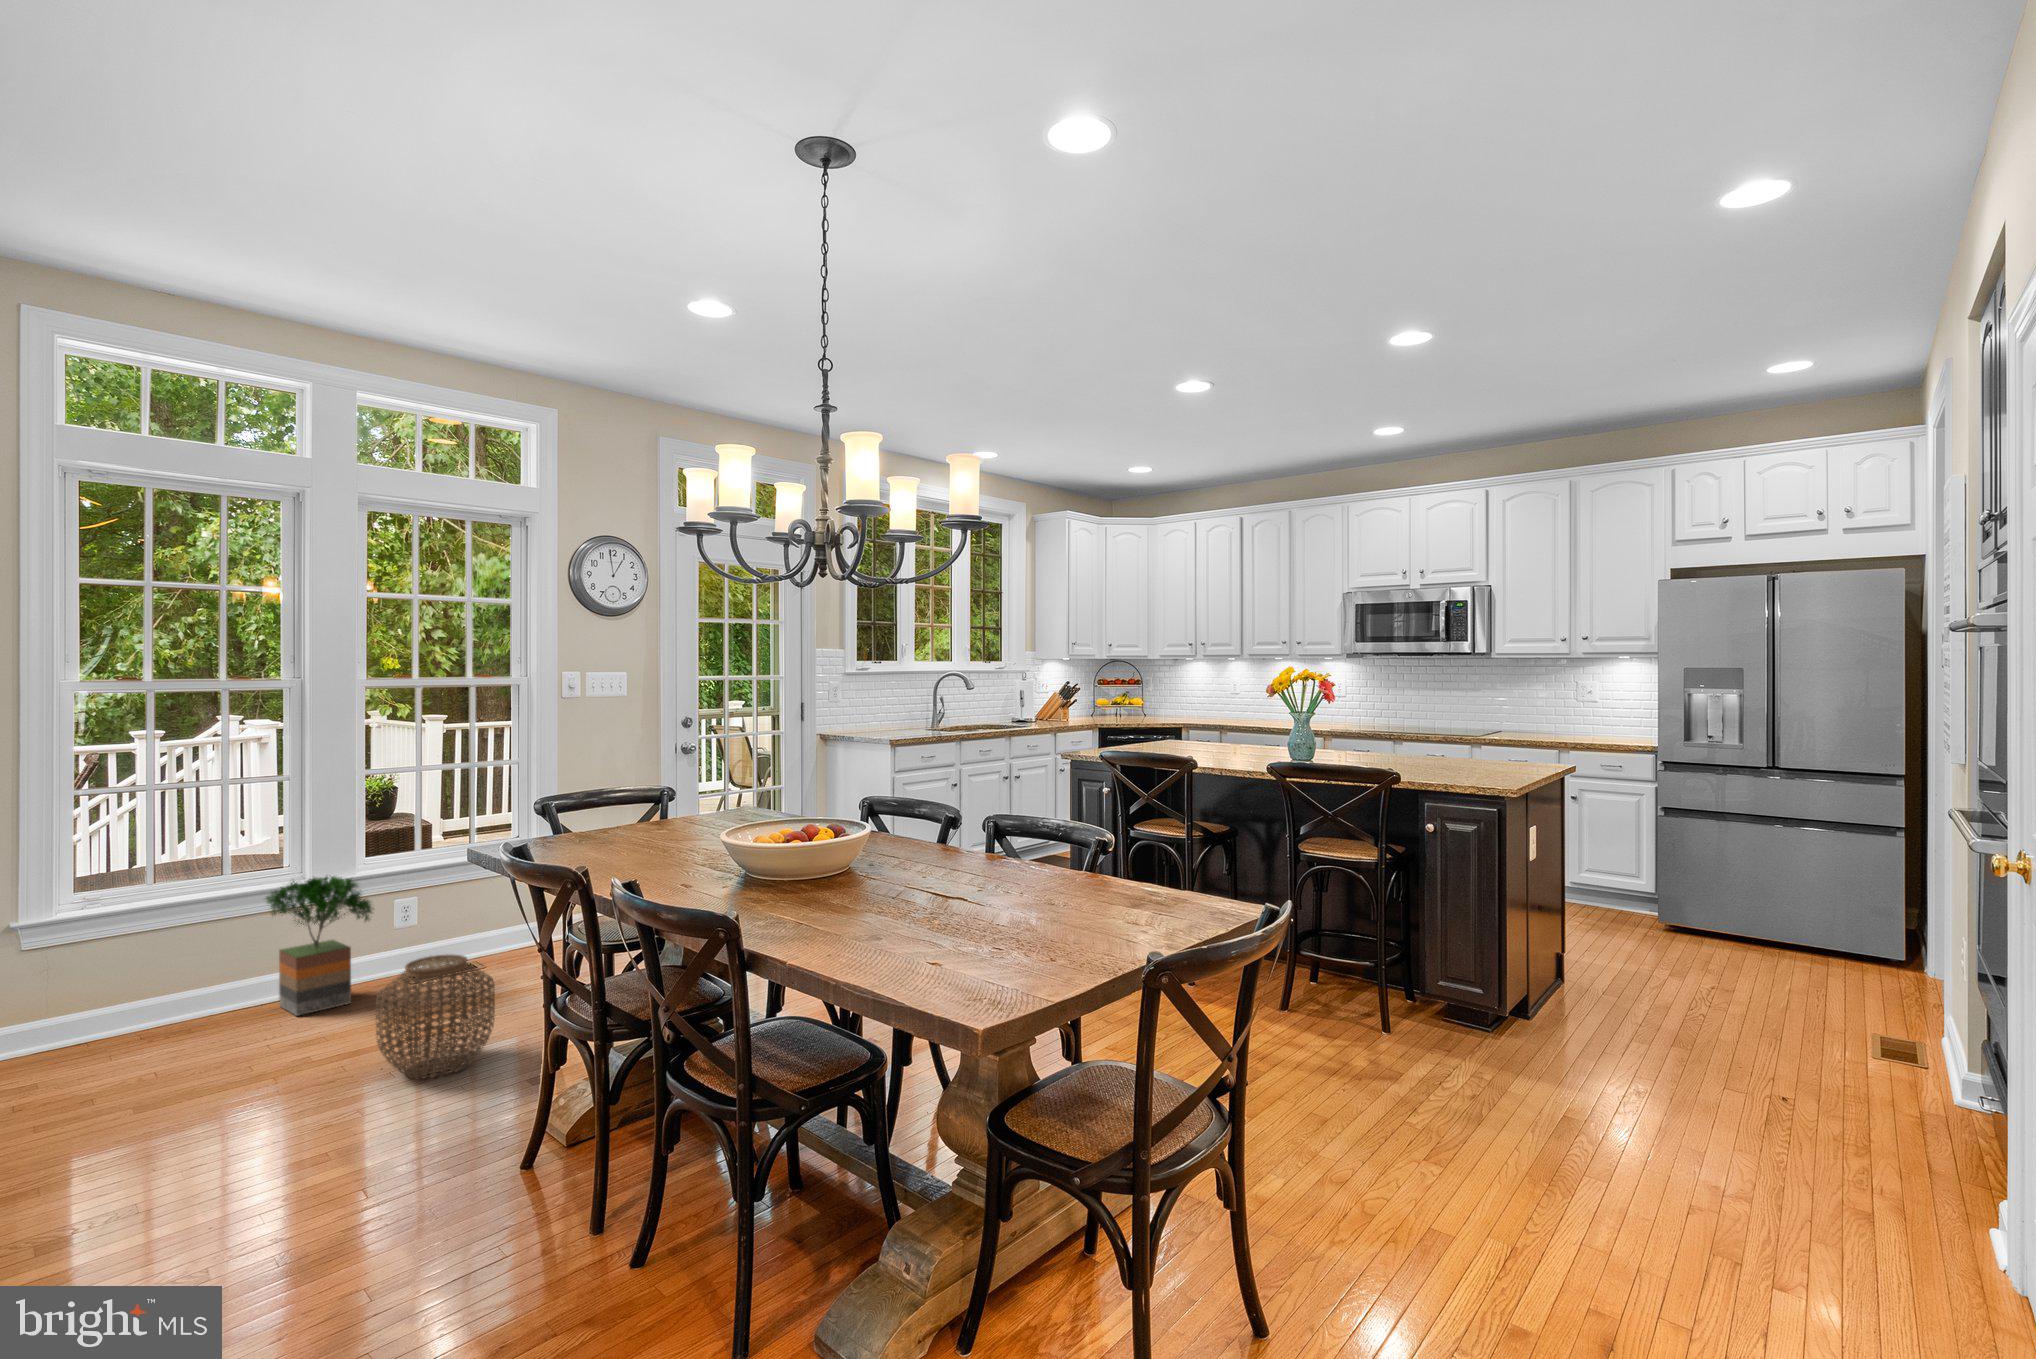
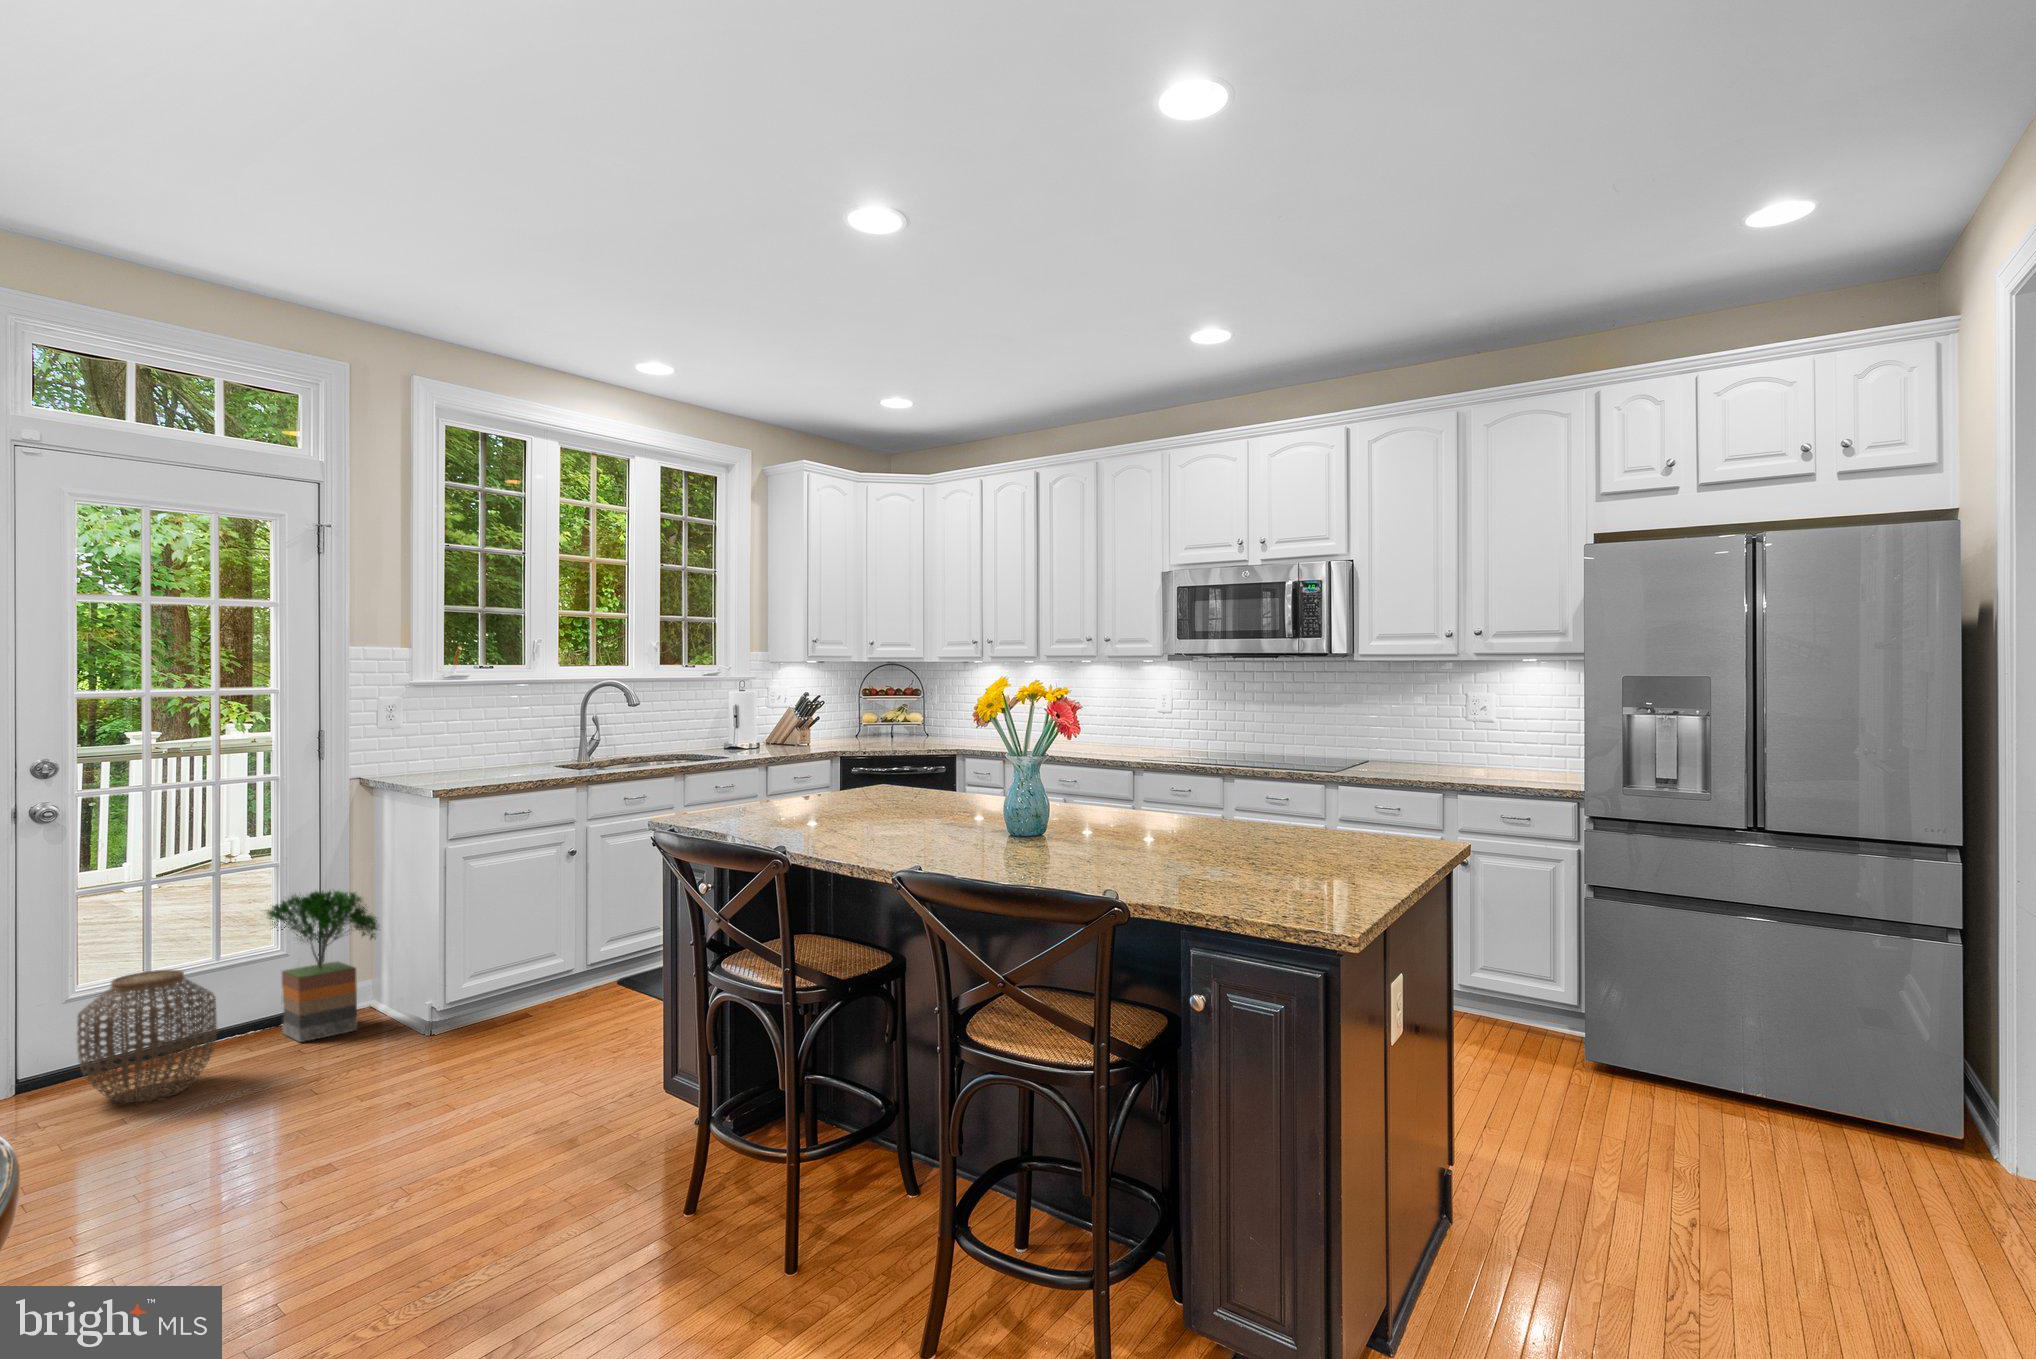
woven basket: present [376,954,495,1079] -> present [77,970,217,1103]

